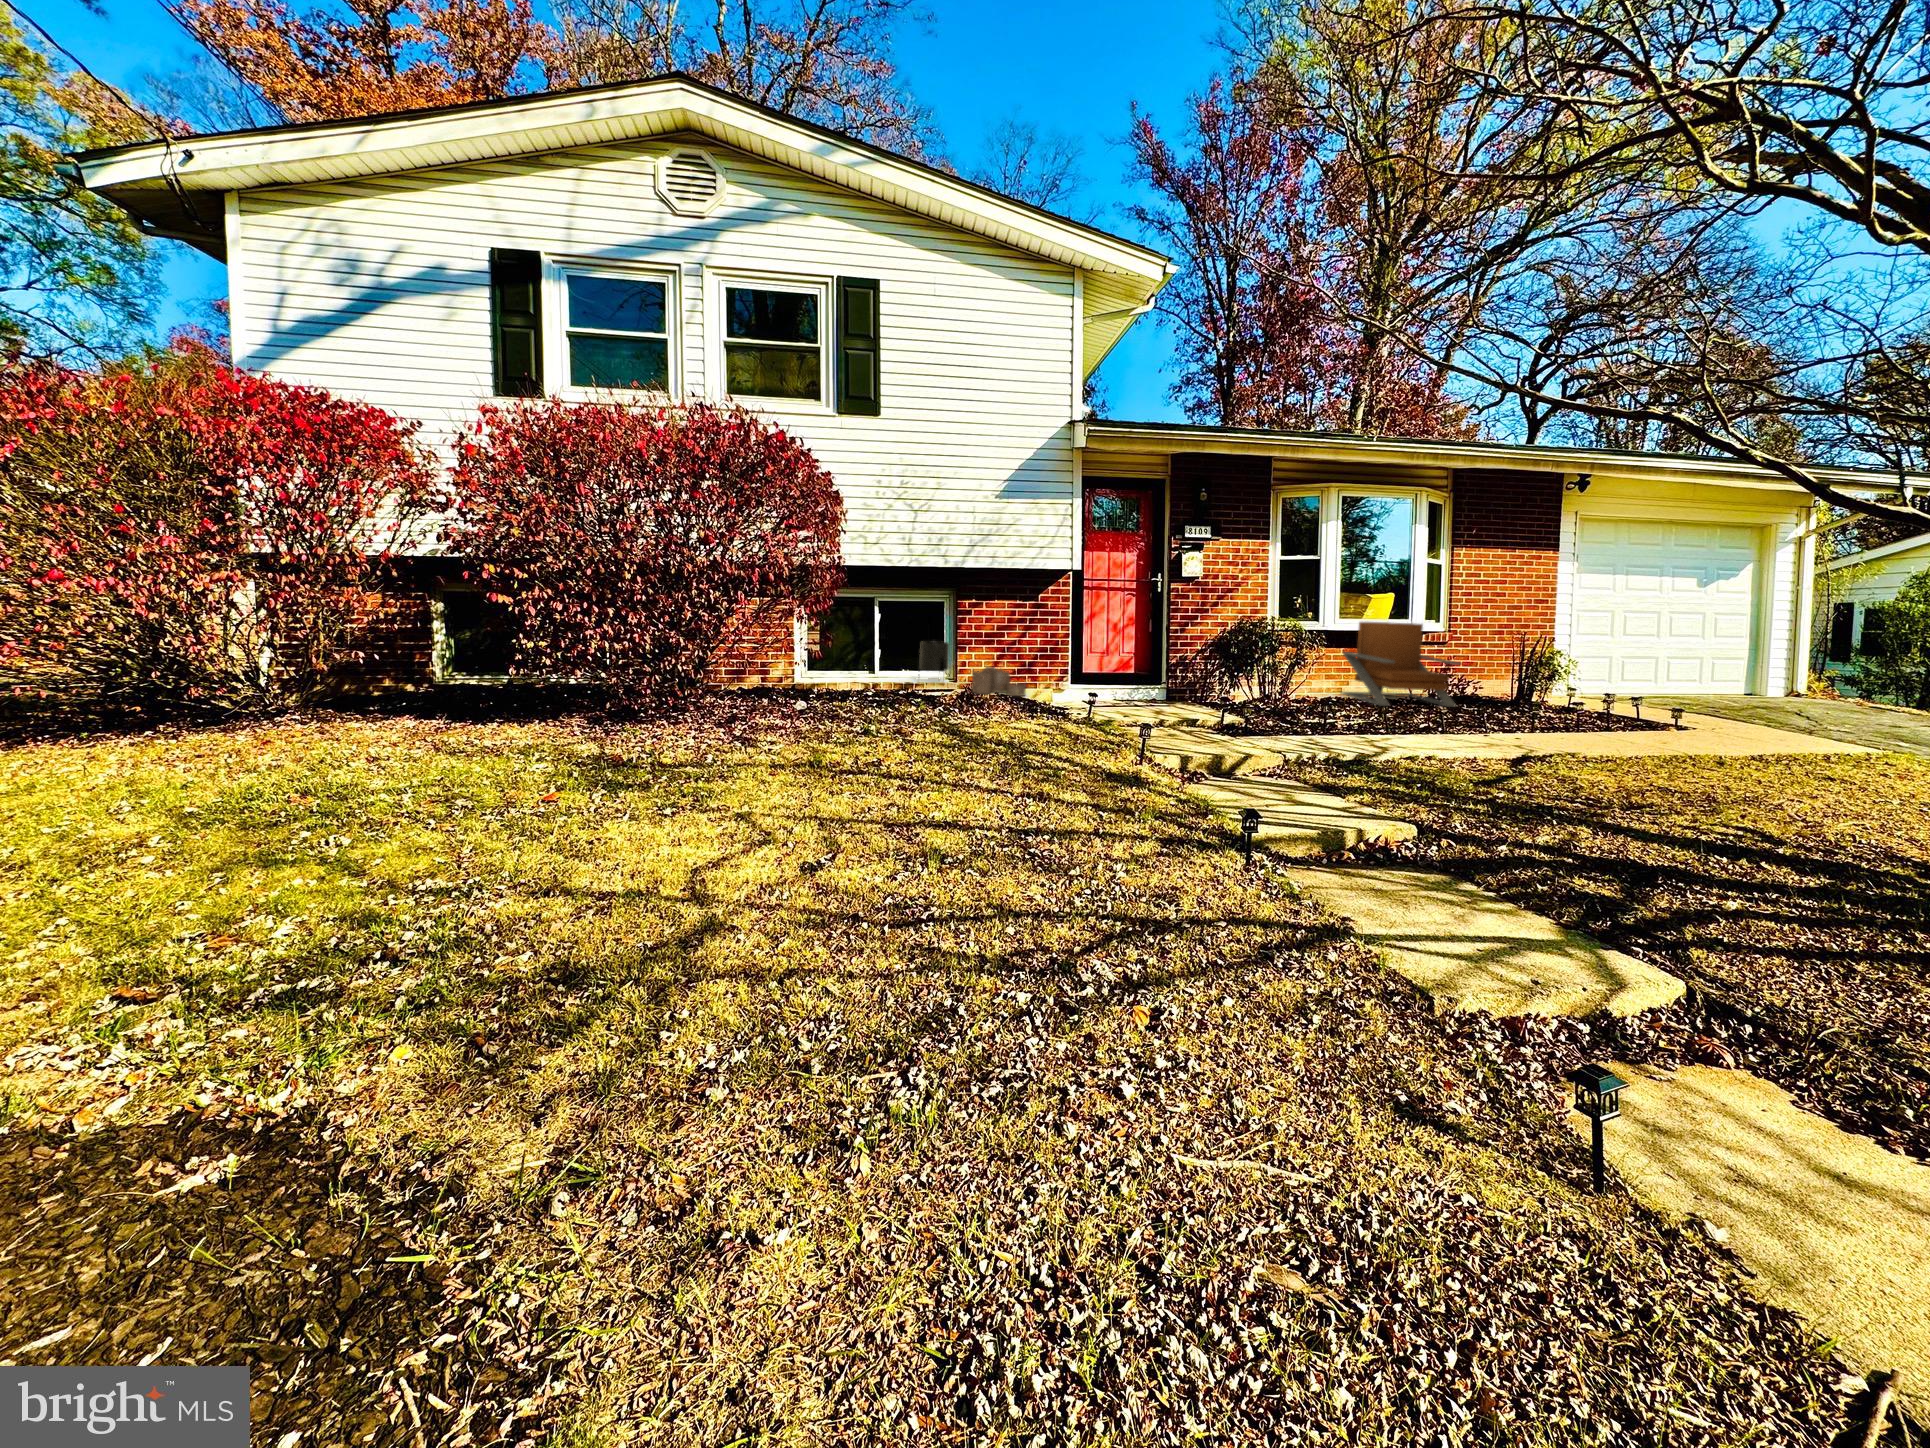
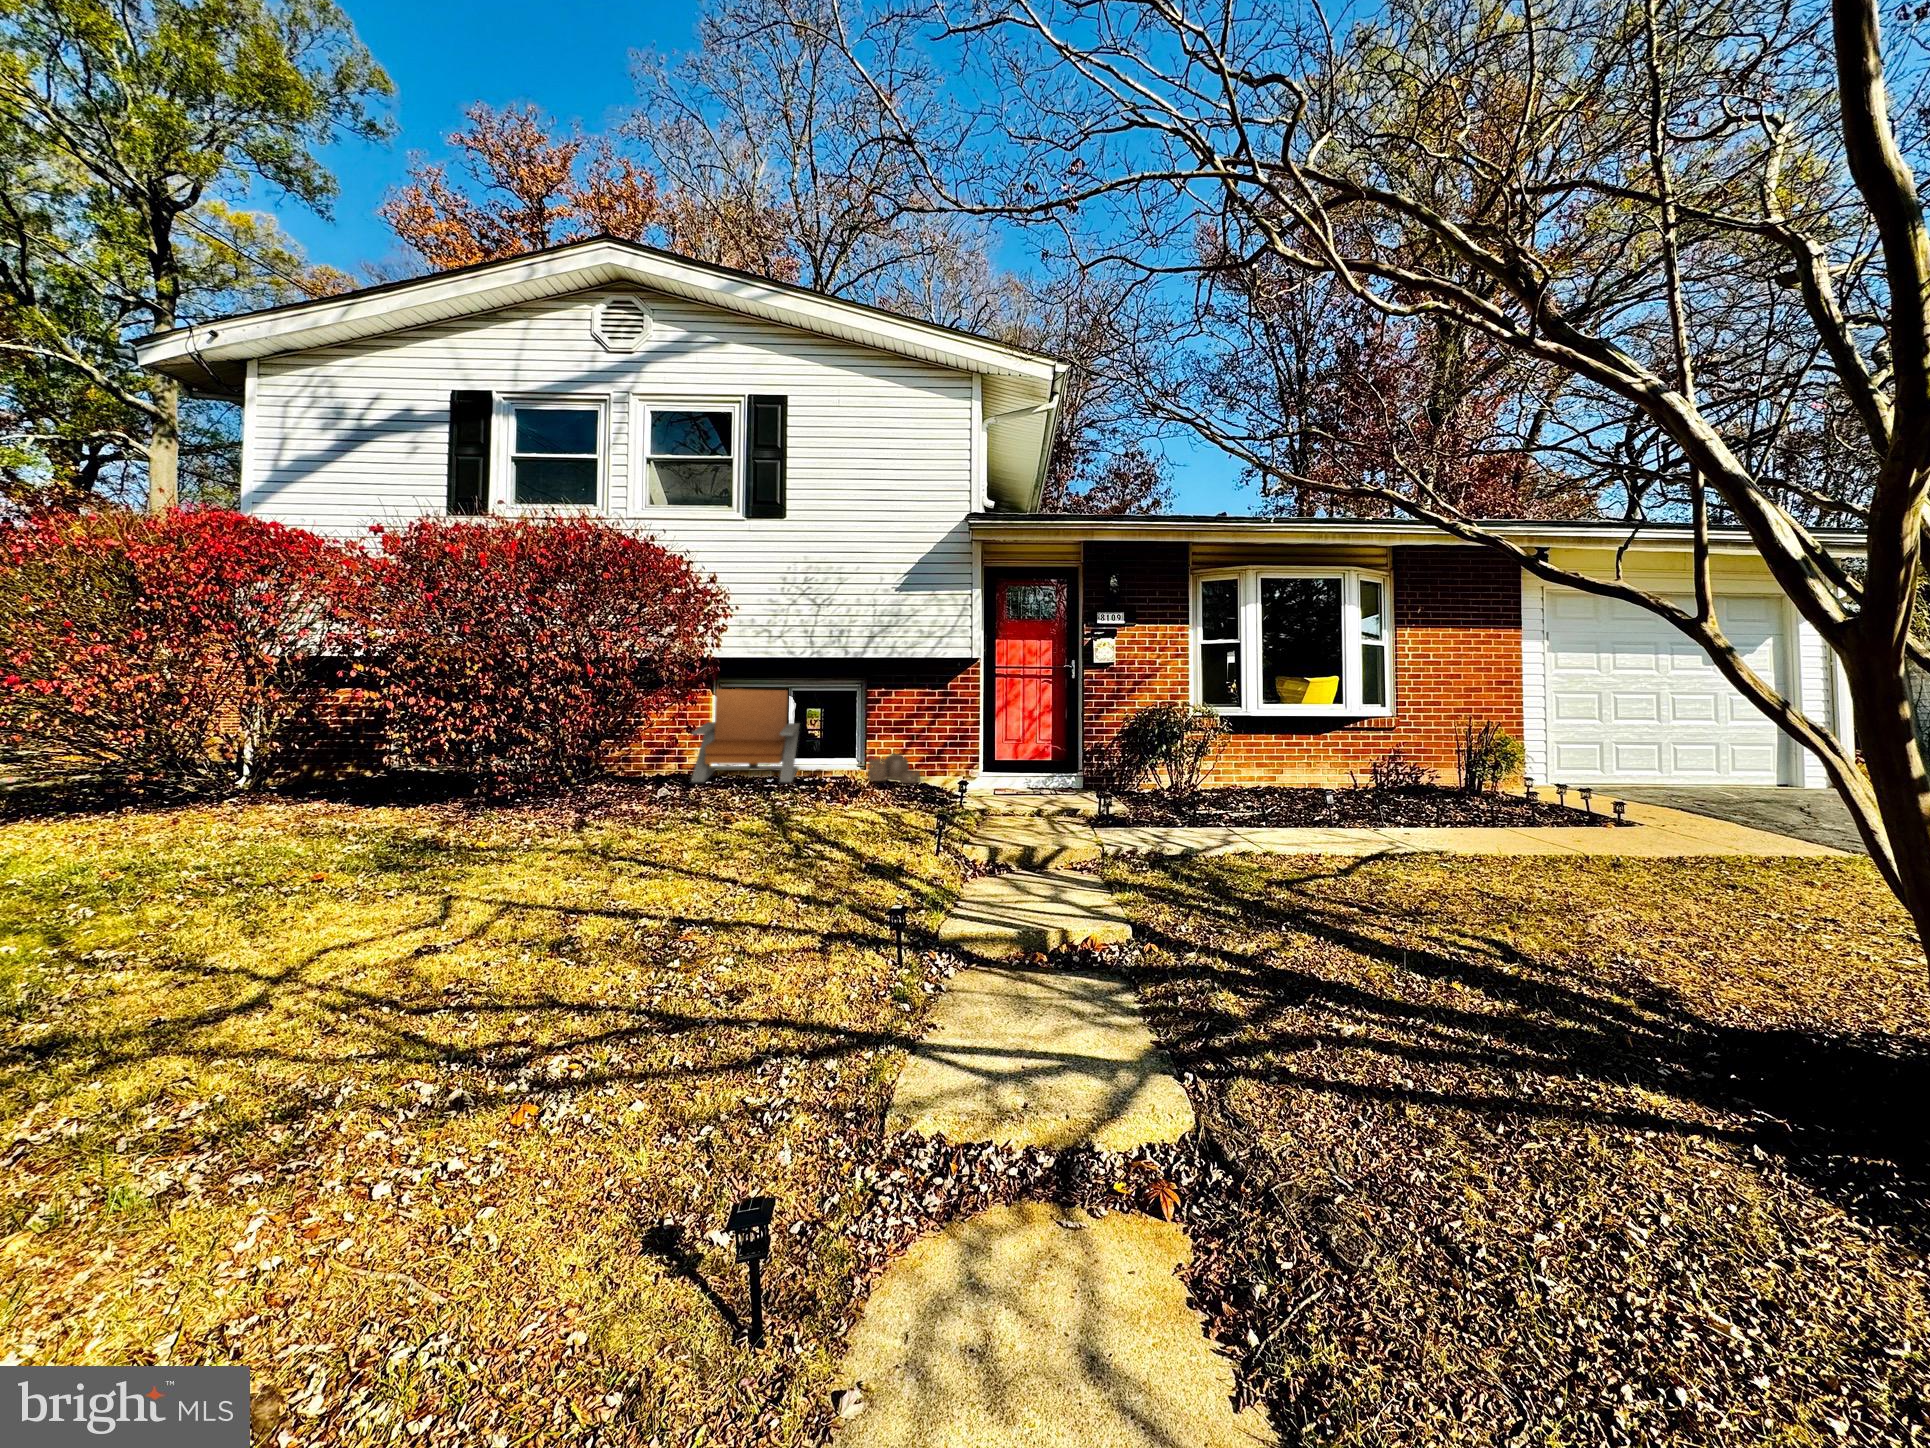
lounge chair: present [1341,622,1461,707] -> present [691,689,799,782]
planter: present [919,641,949,672] -> none [827,728,858,772]

